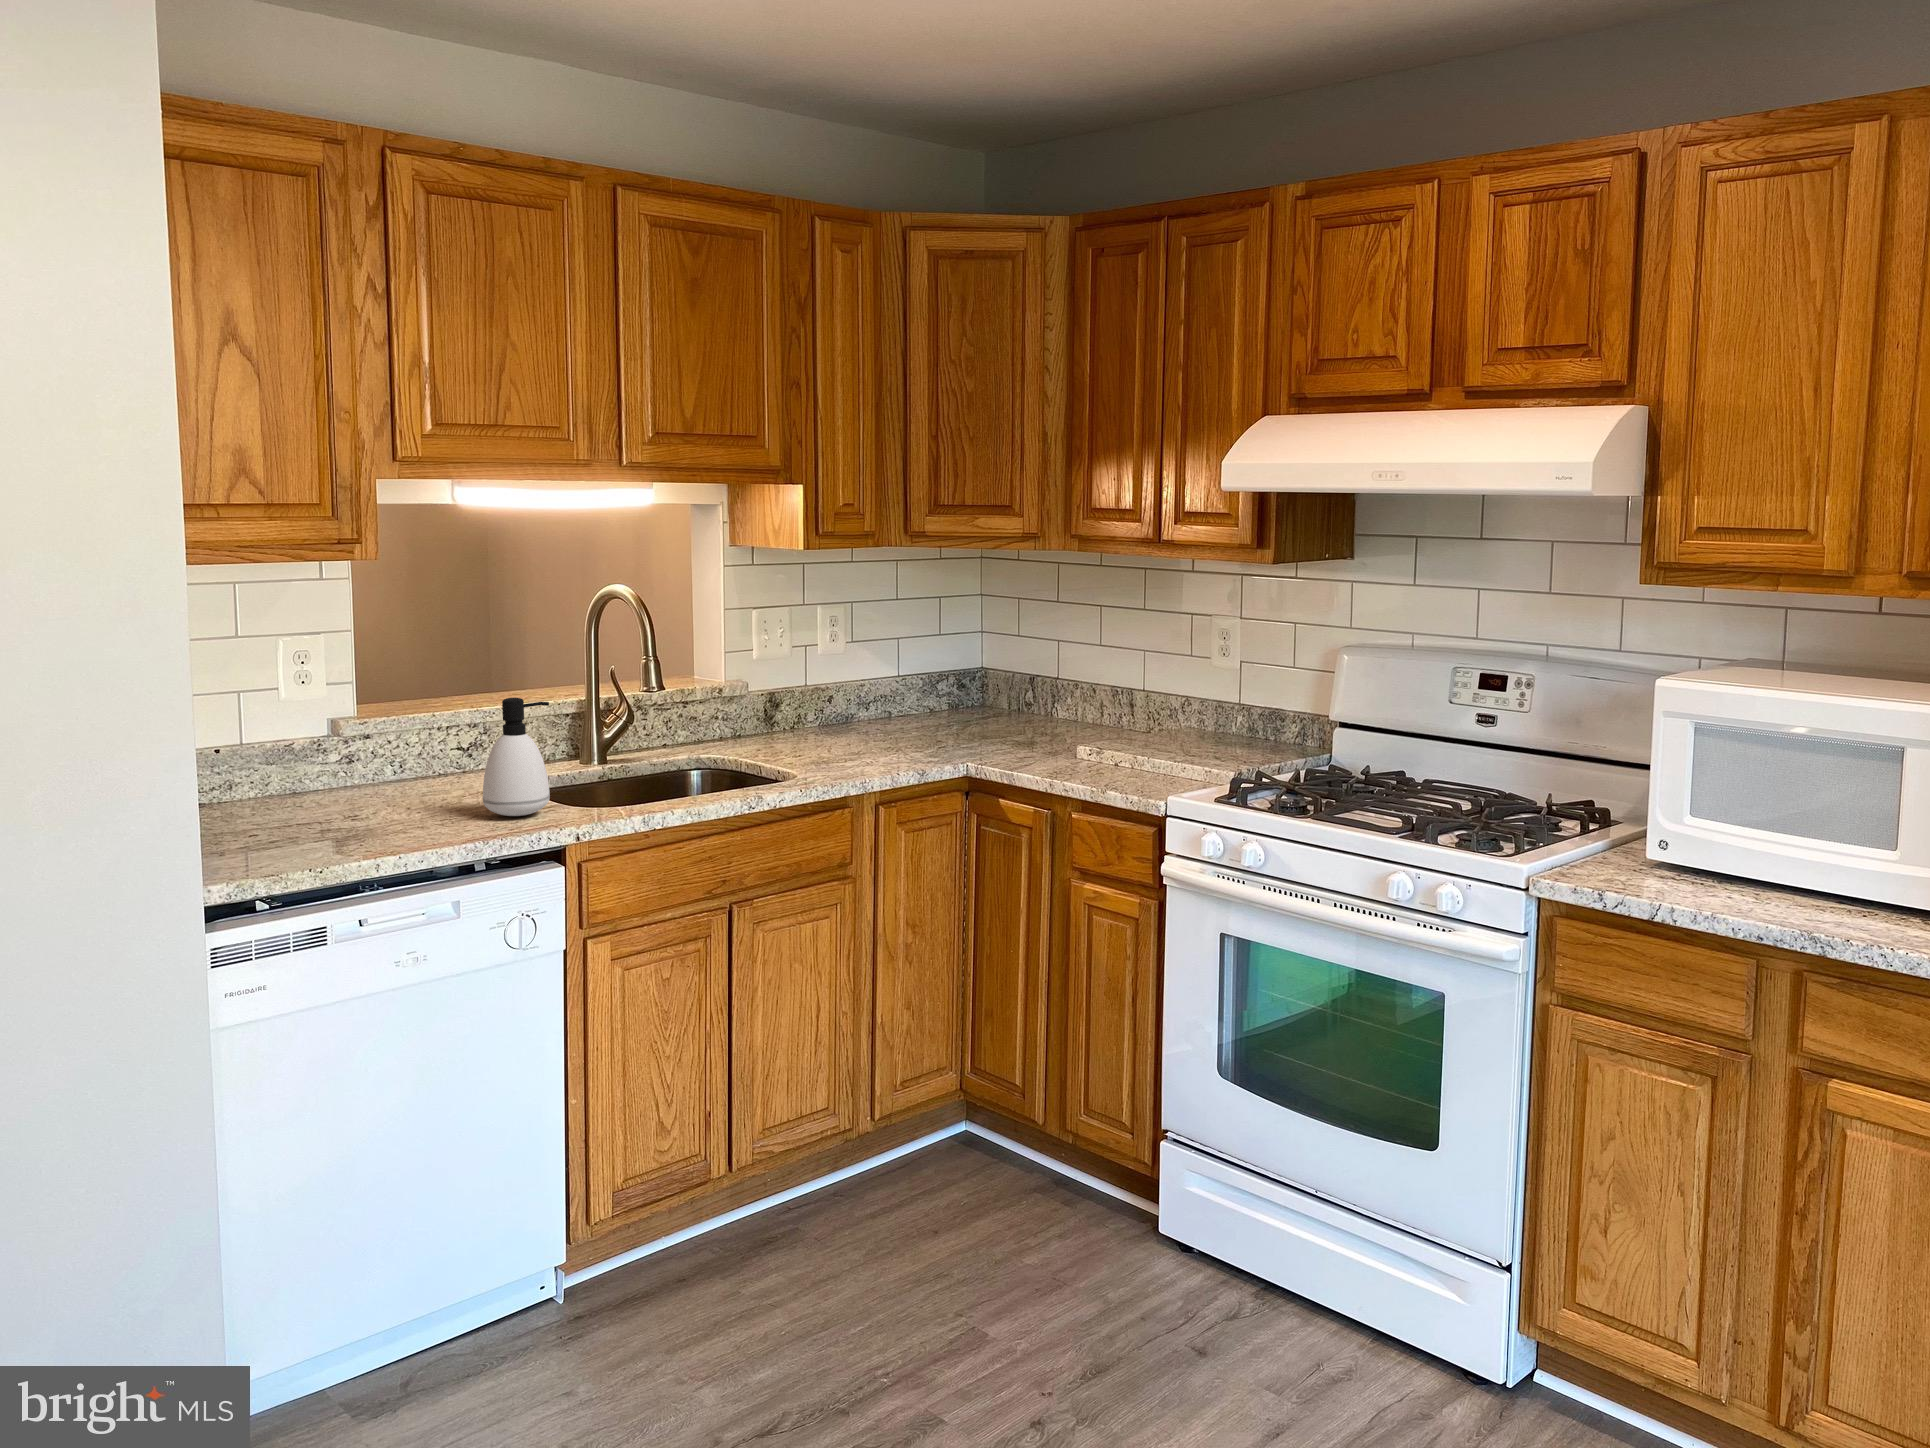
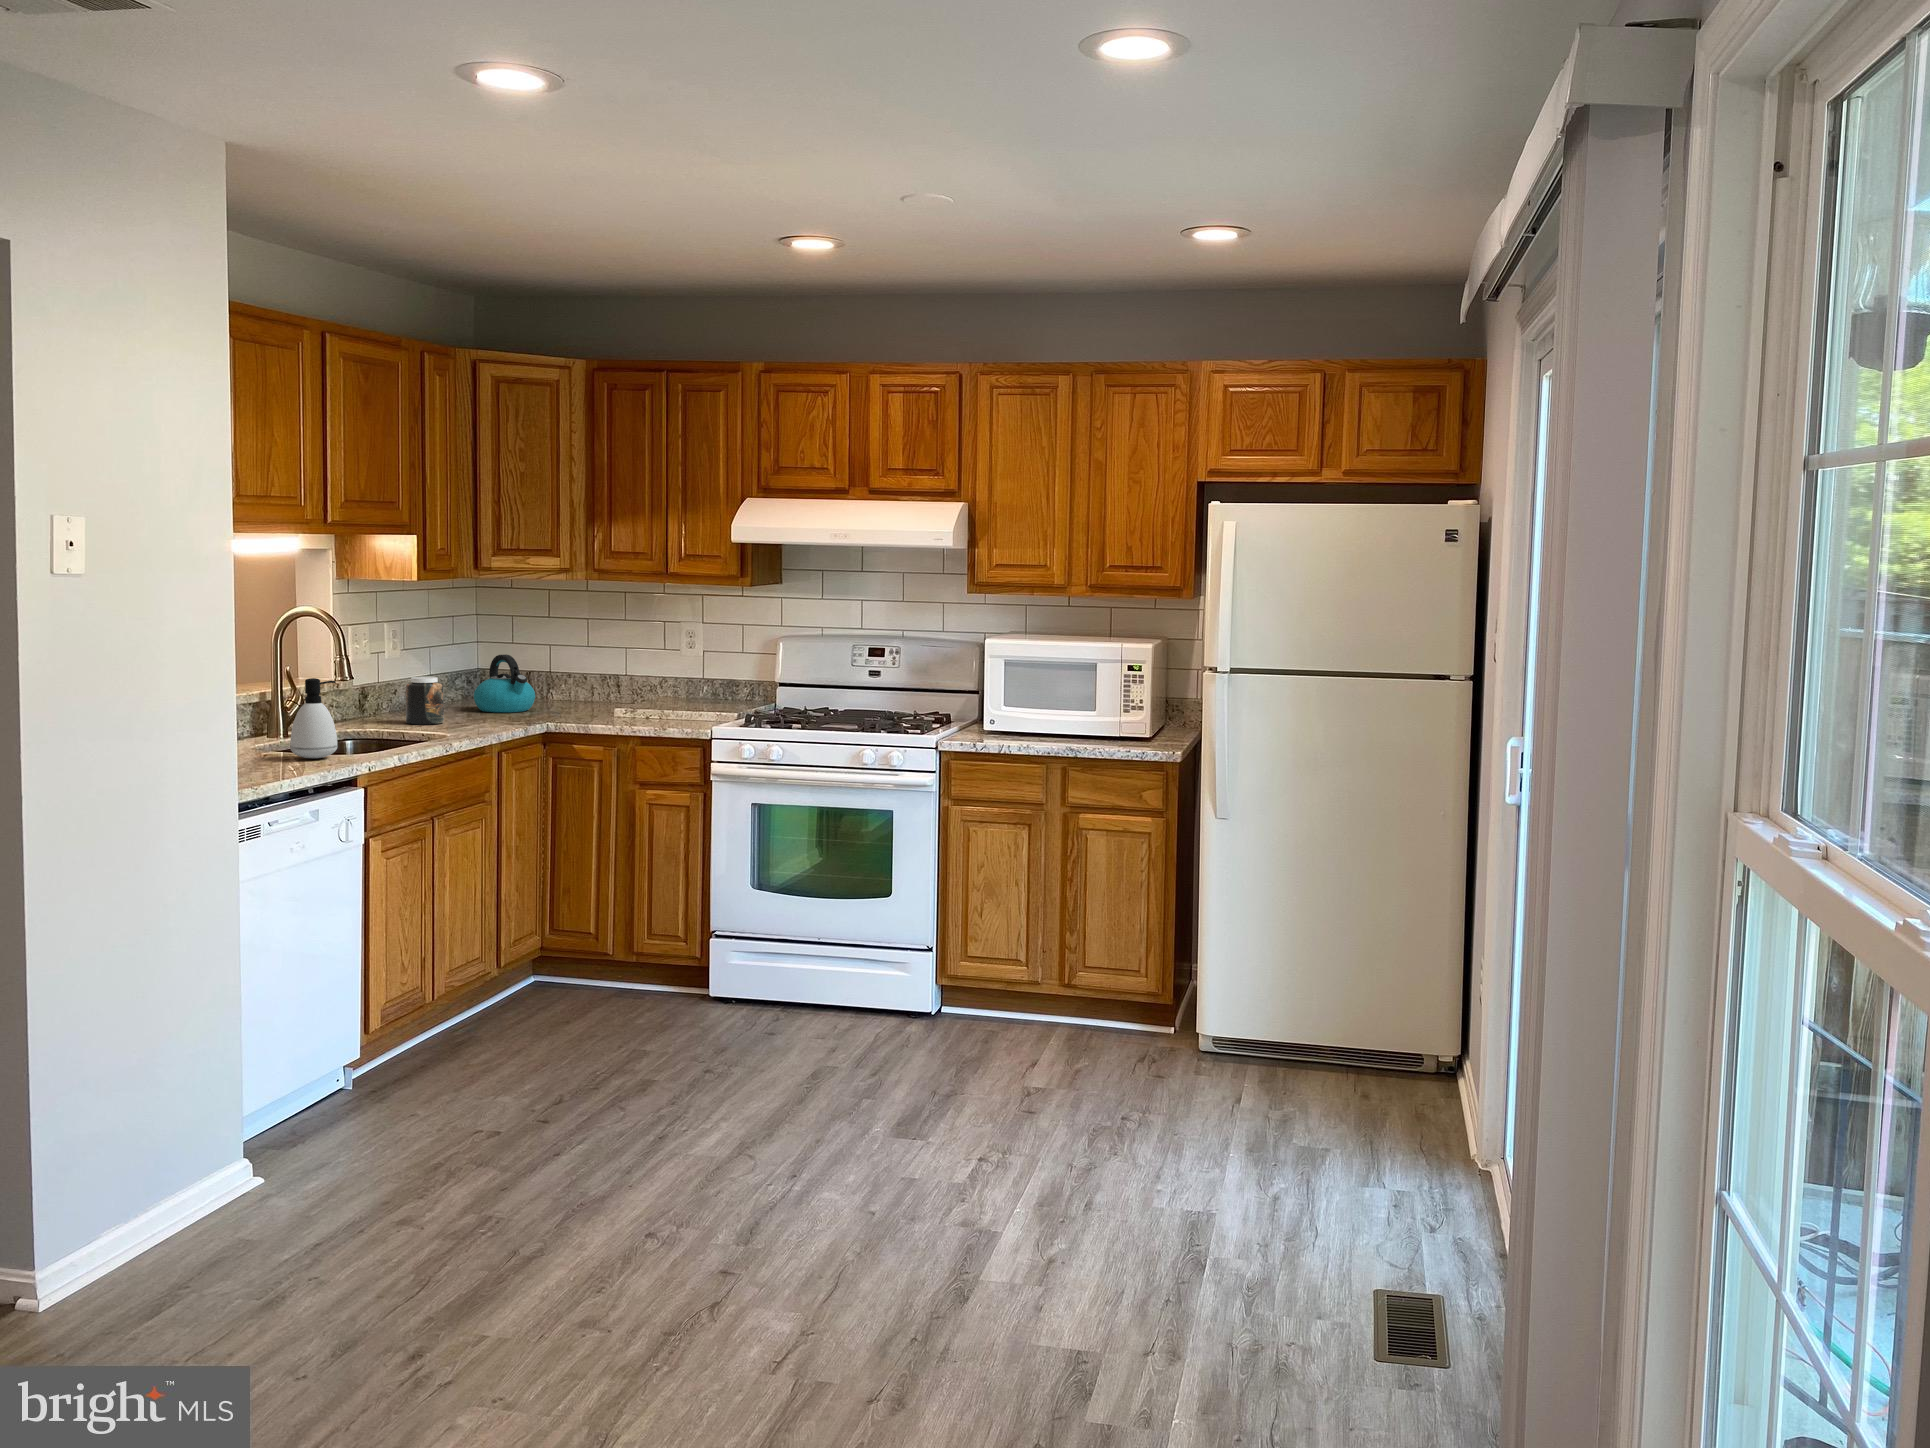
kettle: none [930,654,1013,737] -> present [474,654,535,713]
jar: none [796,685,845,754] -> present [406,676,444,725]

